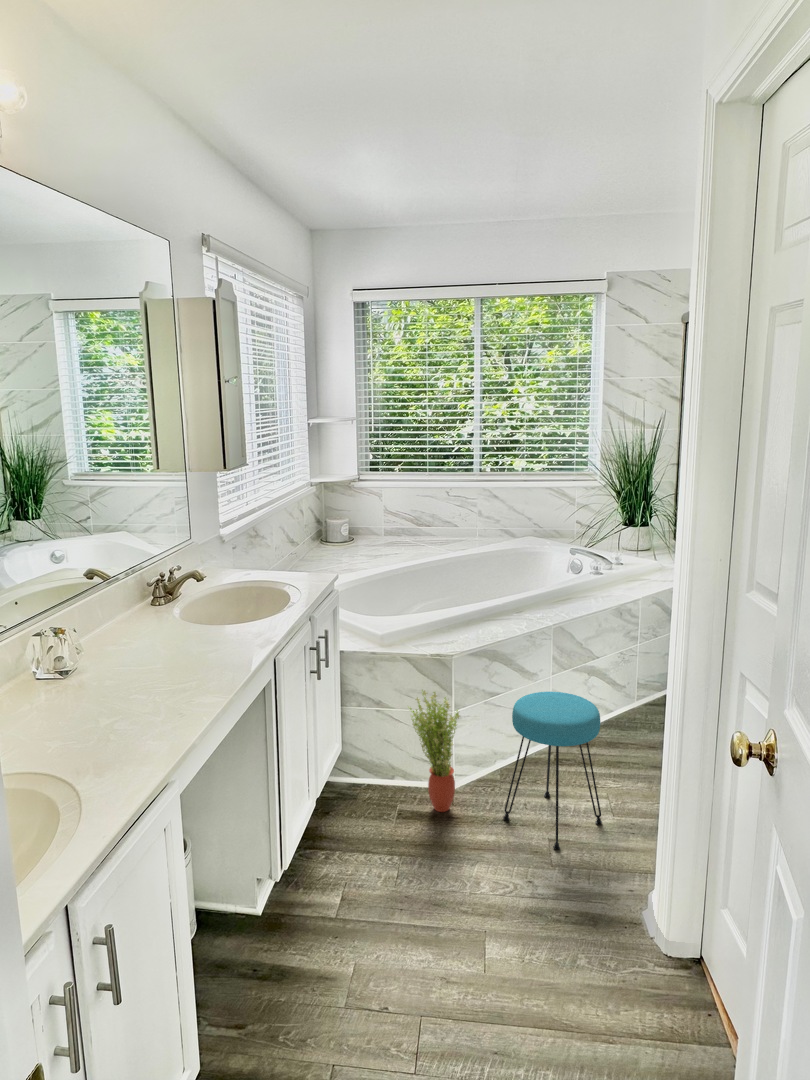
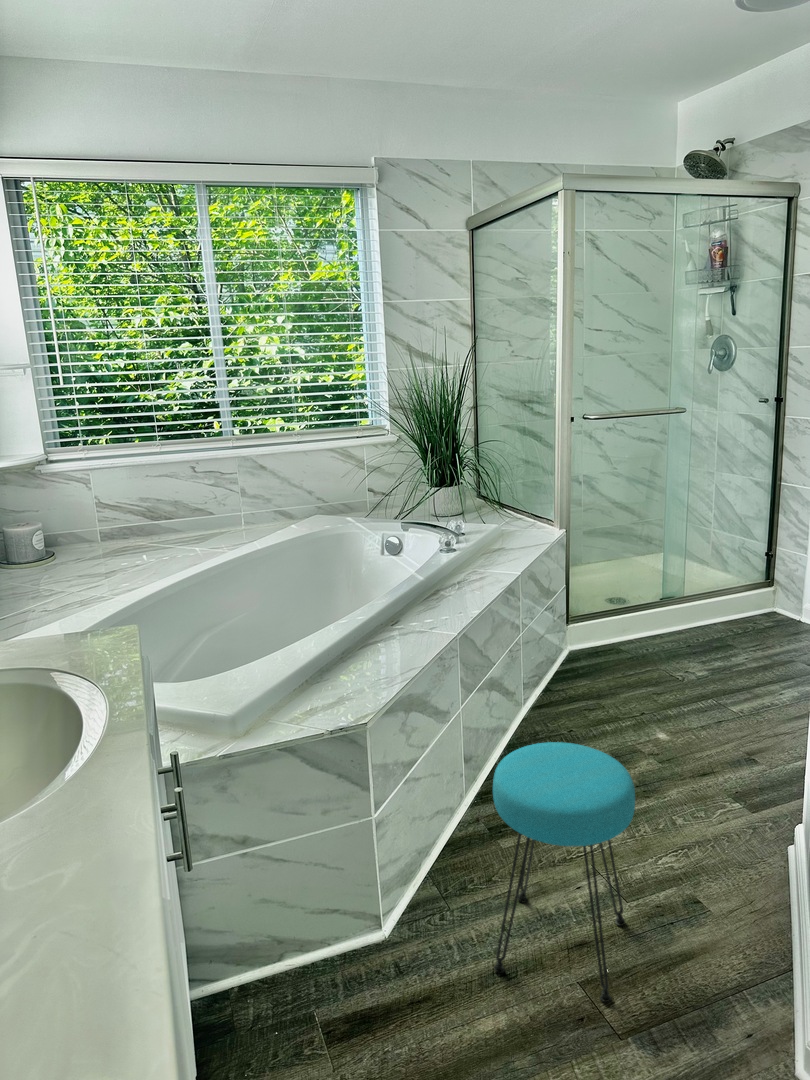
potted plant: present [410,690,460,812] -> none [322,799,420,1000]

